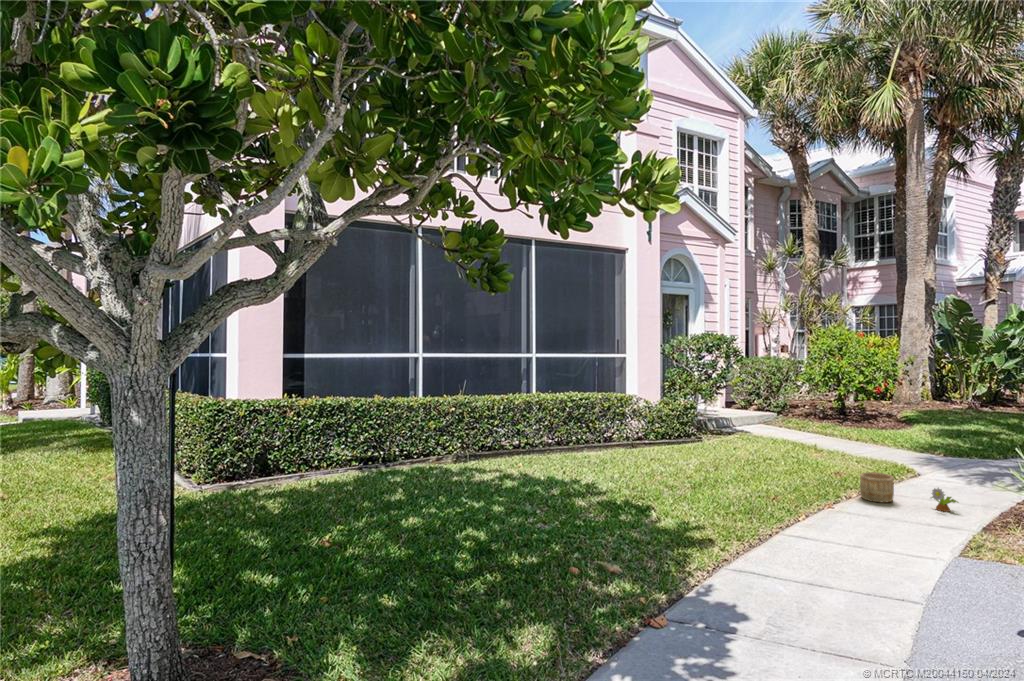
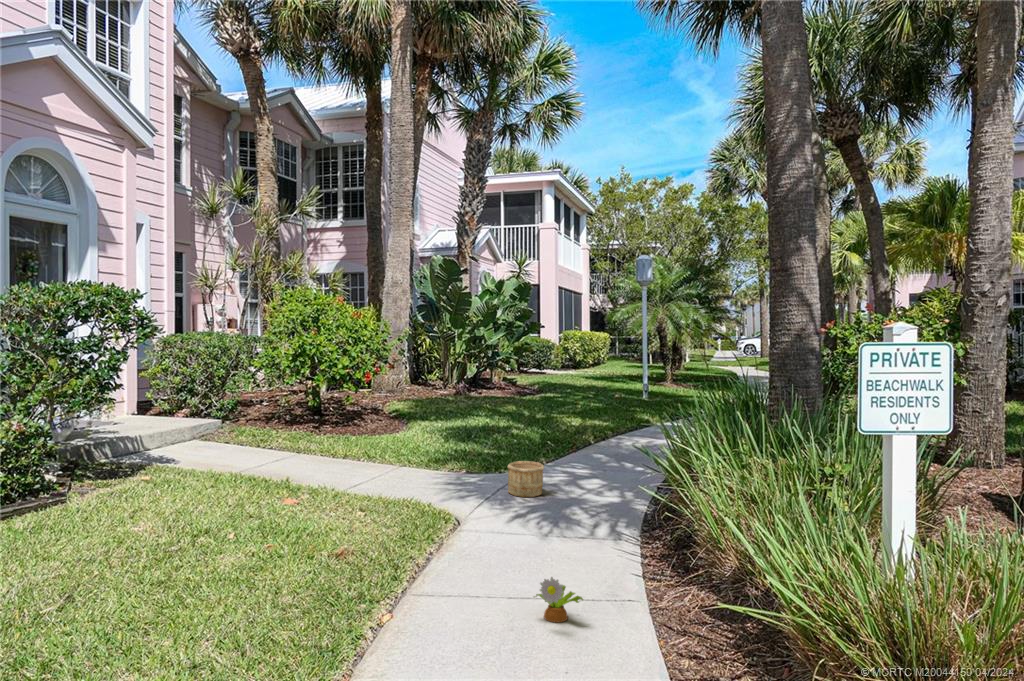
wooden bucket: present [860,472,894,502] -> present [508,461,544,497]

